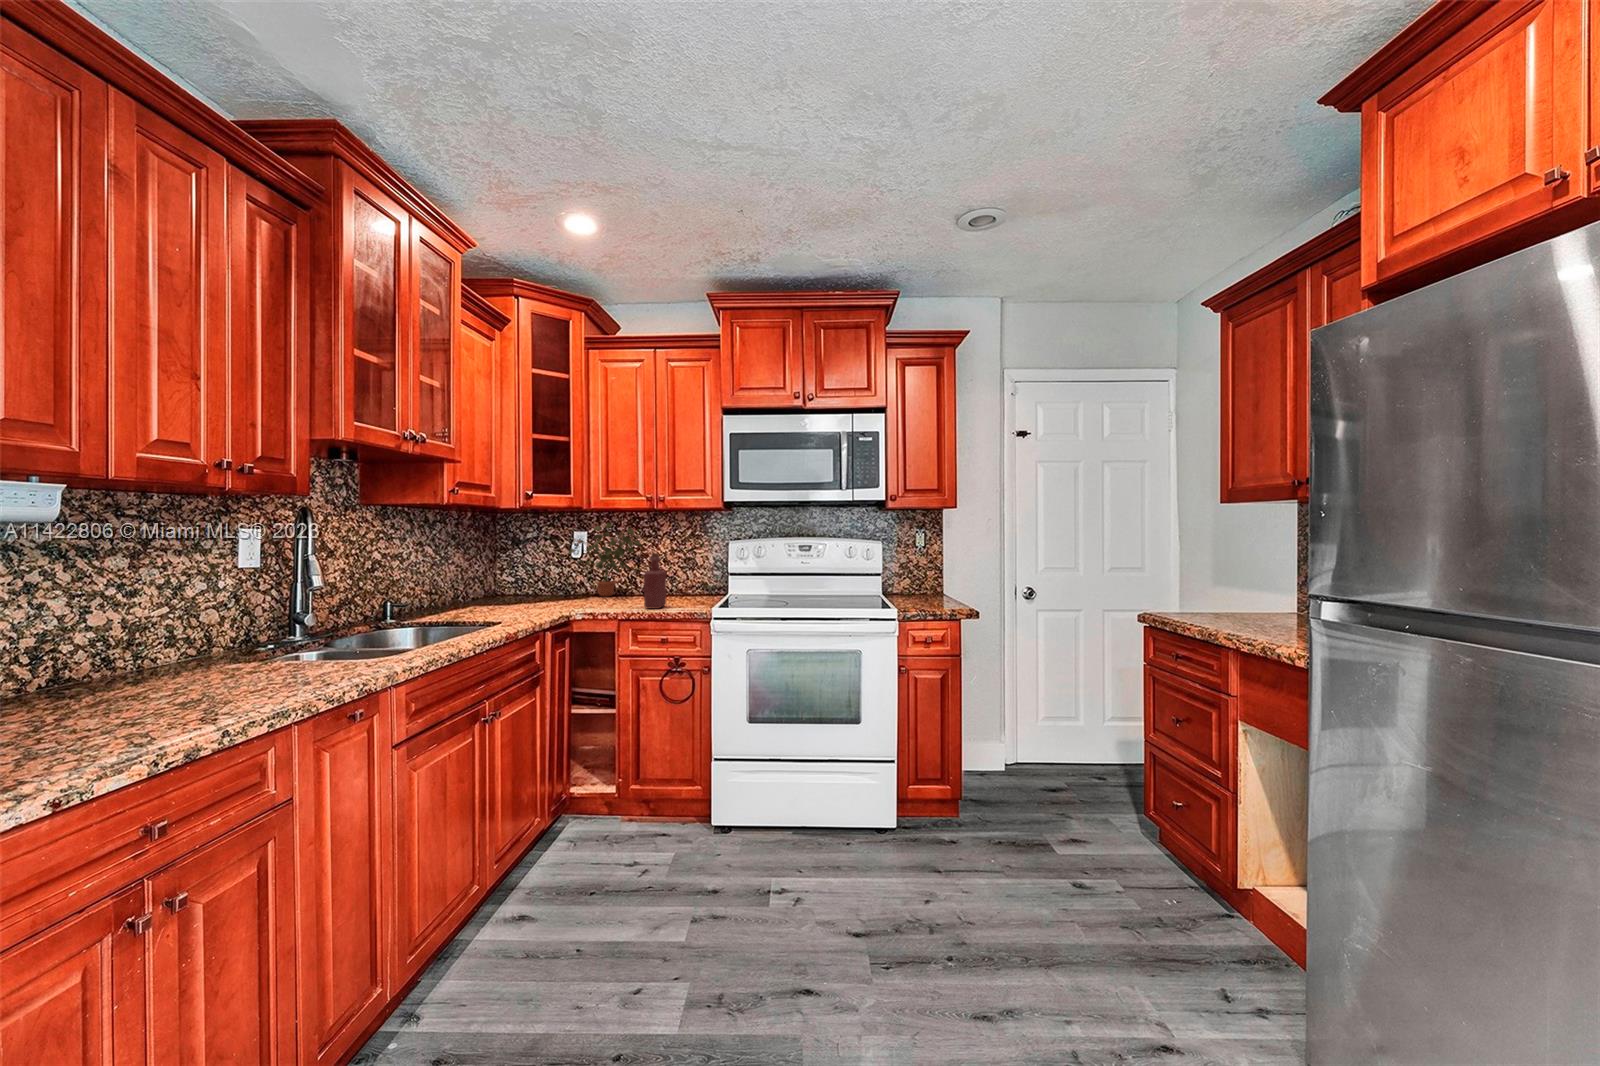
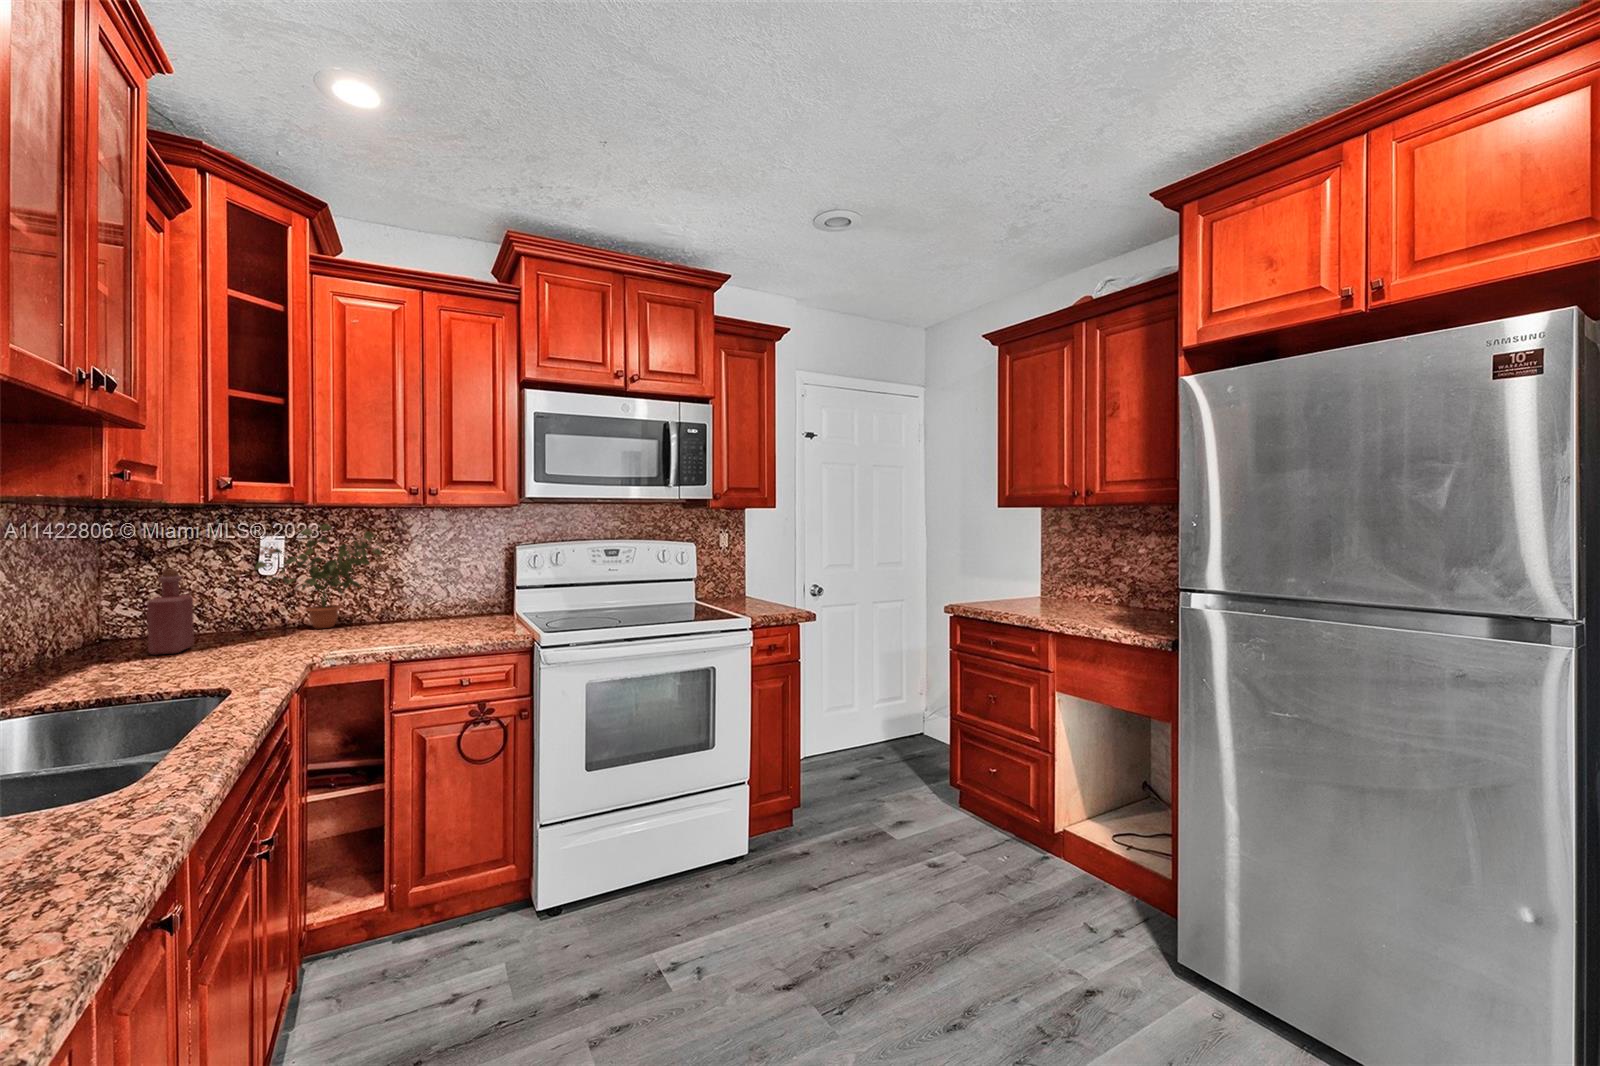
bottle: present [644,553,666,609] -> present [147,570,194,655]

